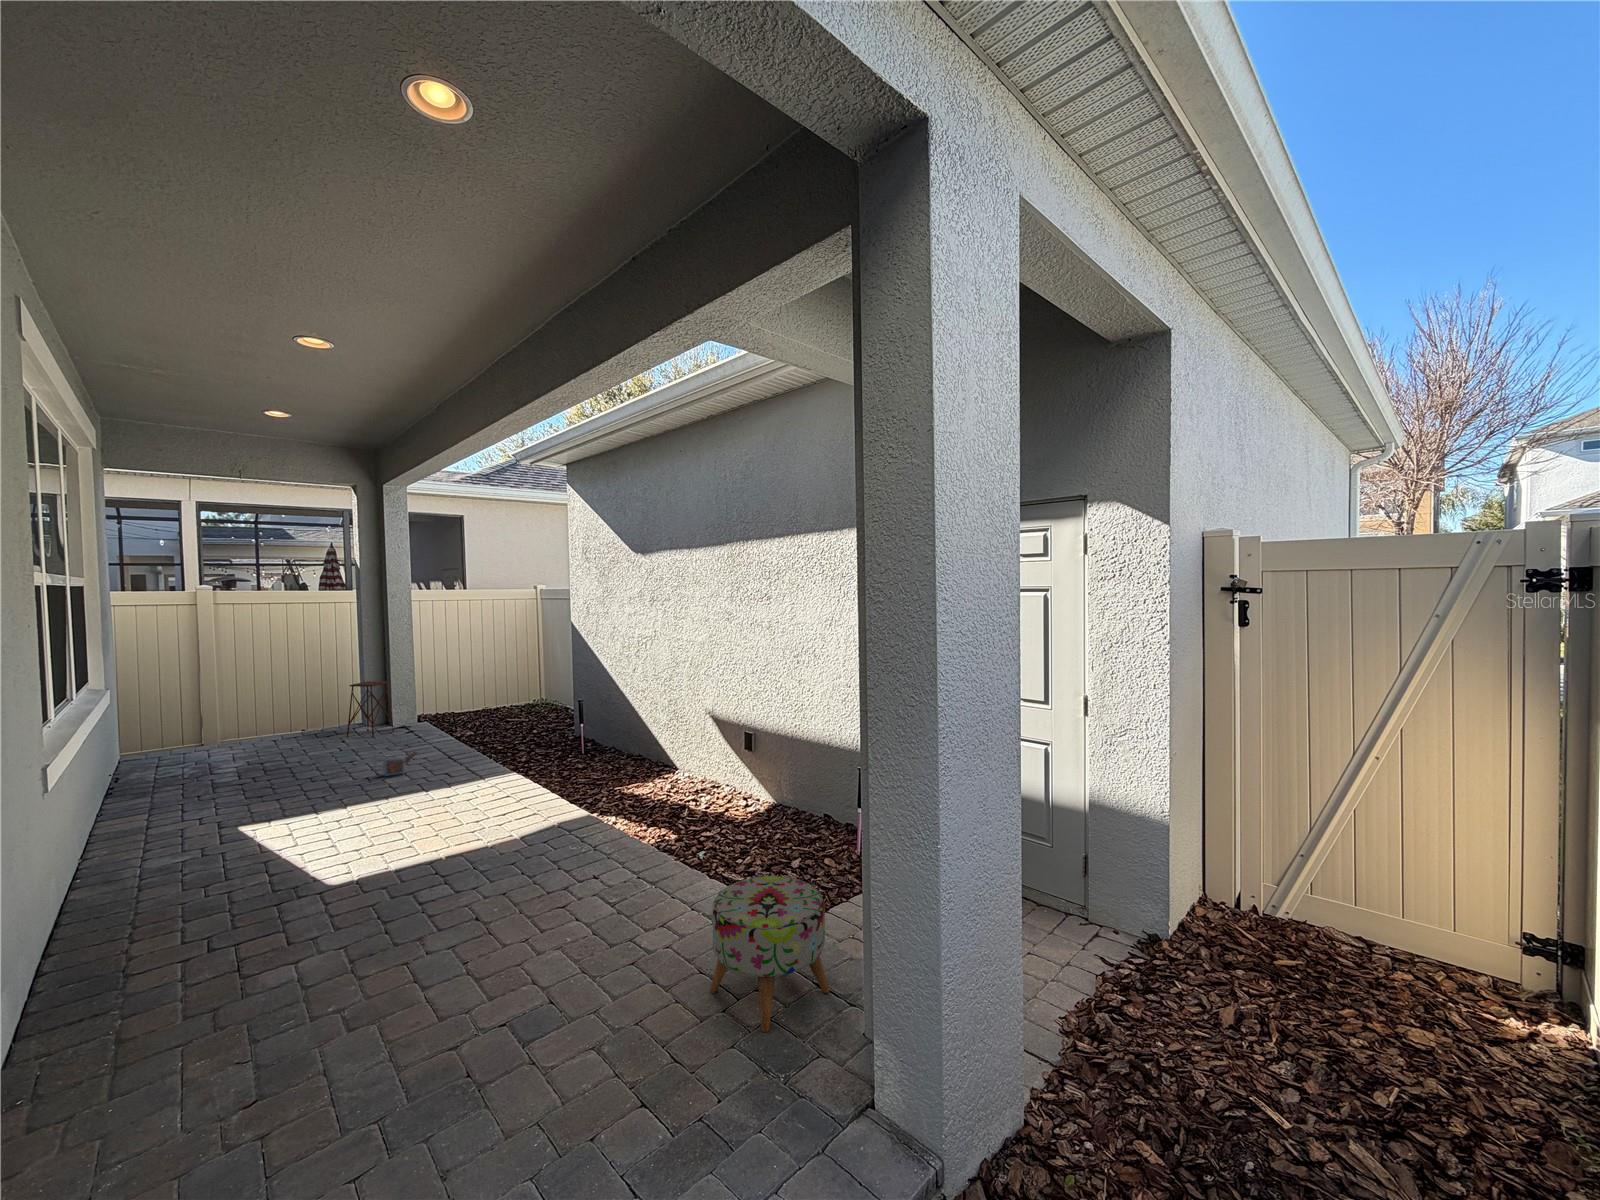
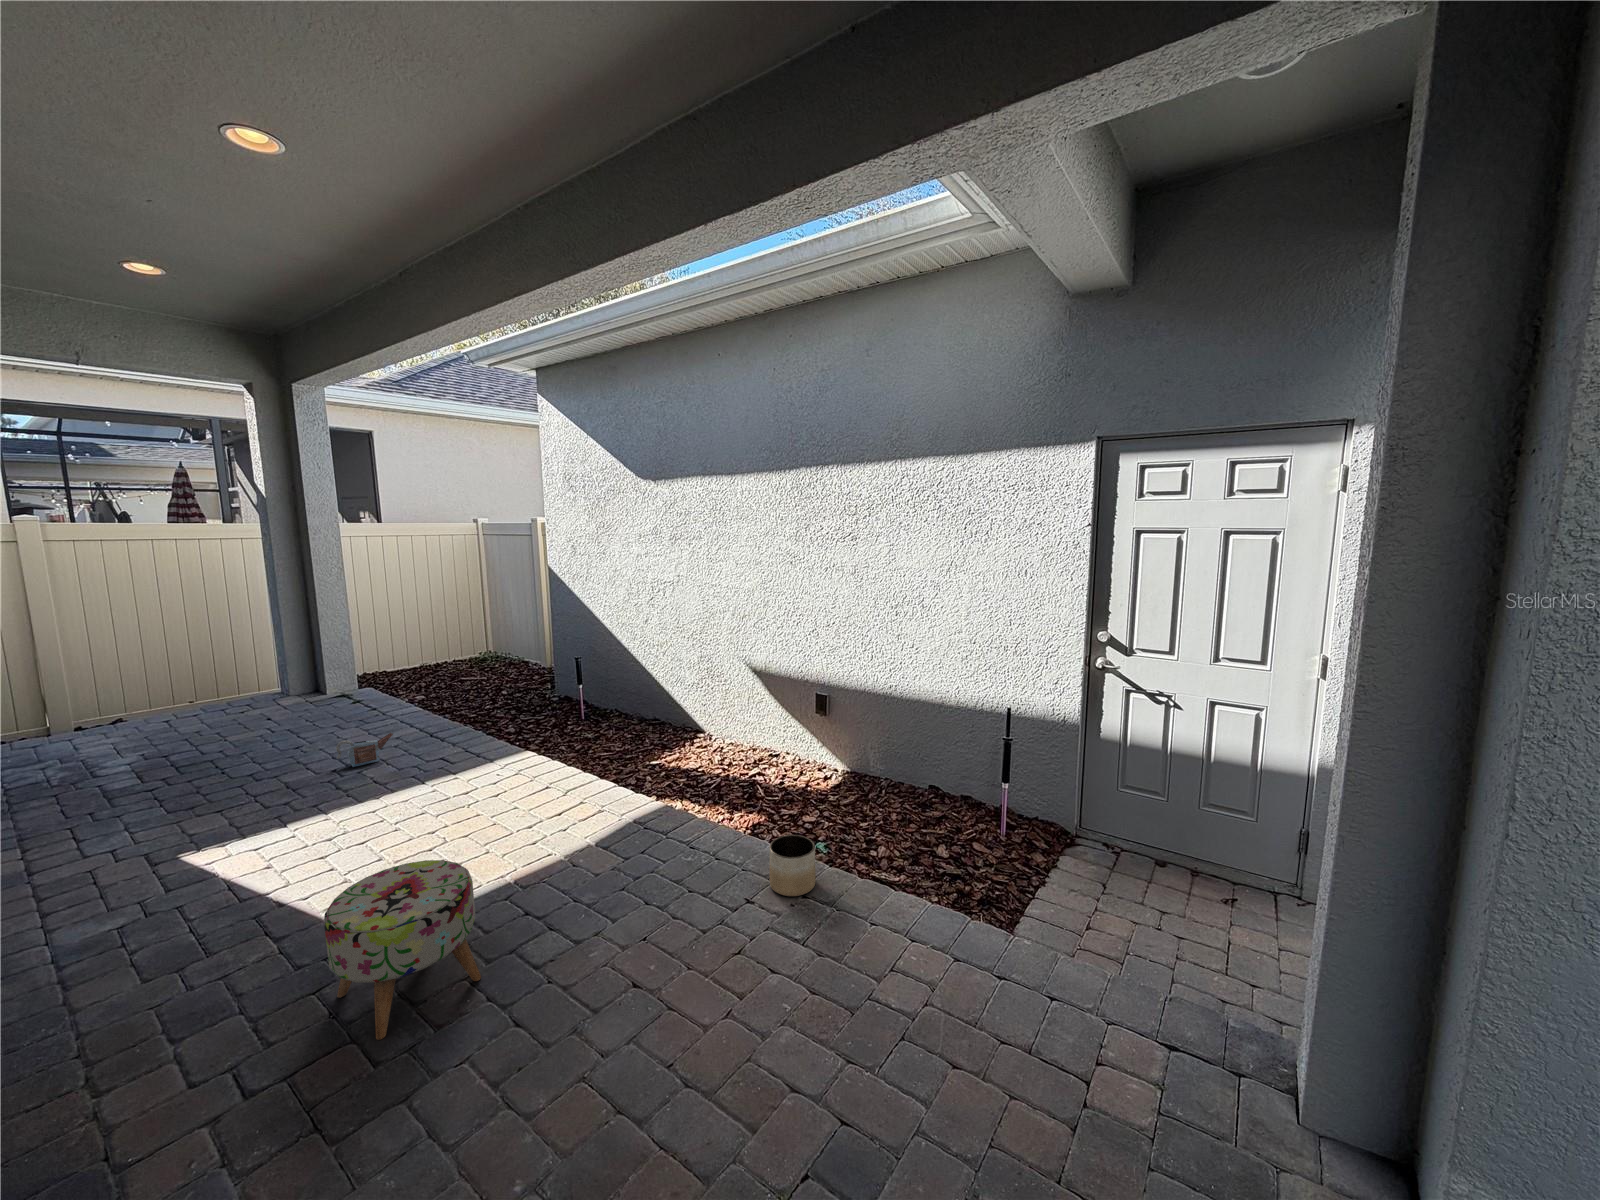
side table: present [347,682,394,737] -> none [260,641,324,713]
planter: none [620,833,659,880] -> present [770,835,816,896]
ottoman: present [710,876,829,1032] -> present [324,860,481,1040]

